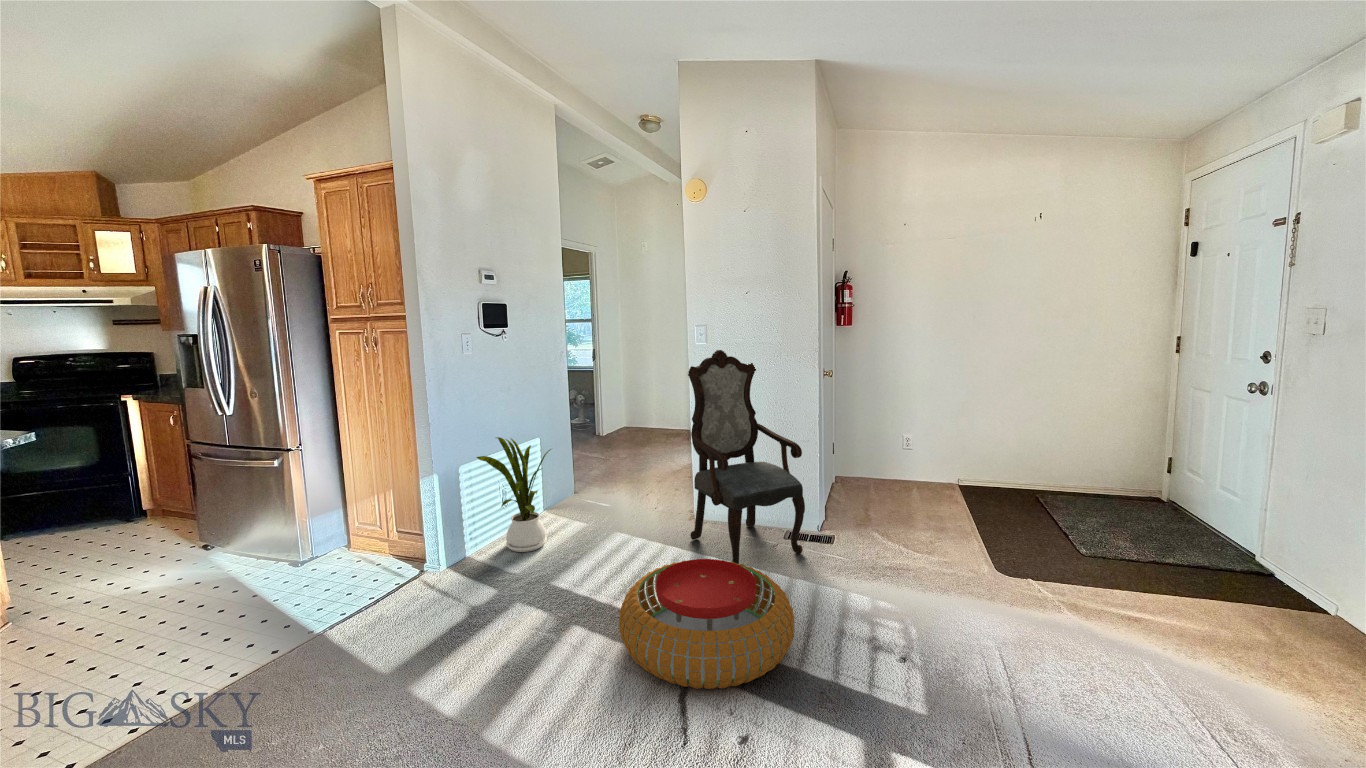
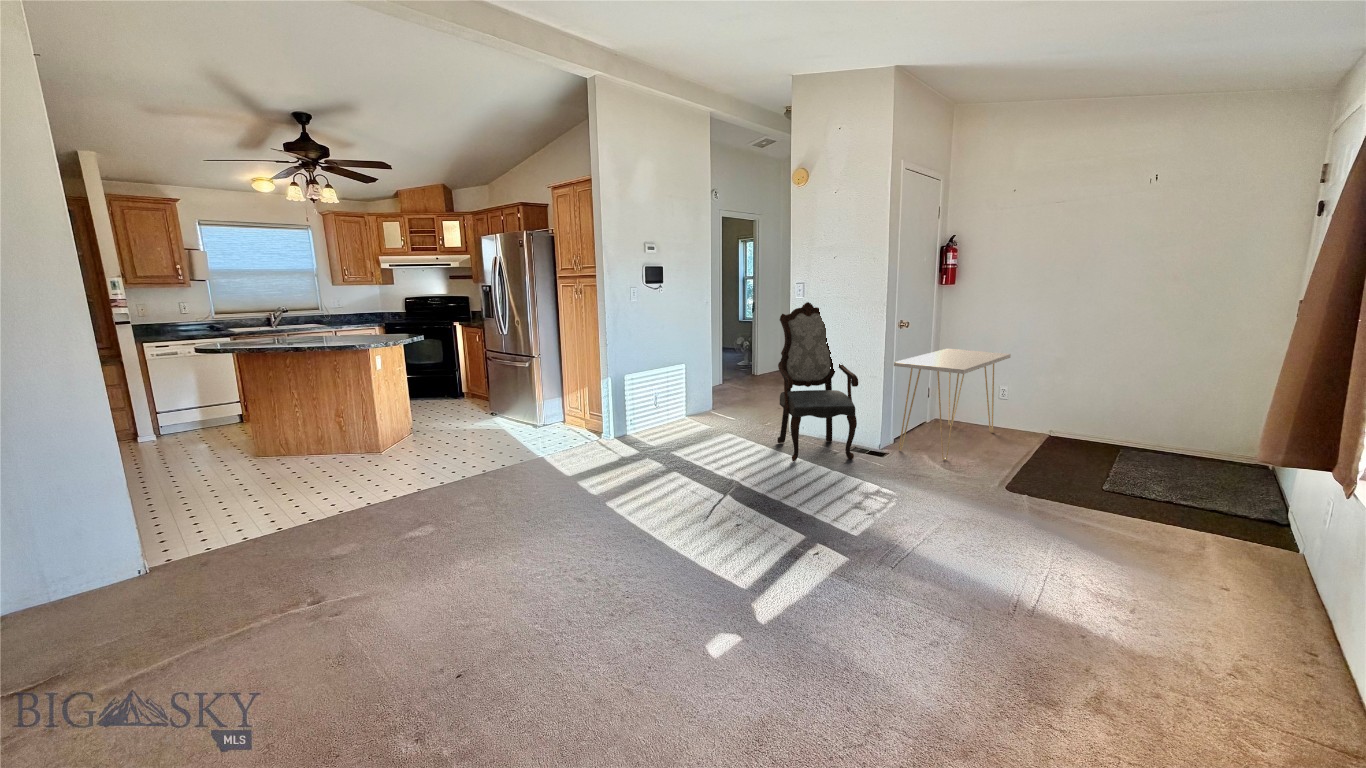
console table: none [828,396,919,536] -> present [894,349,1011,460]
house plant: present [477,437,551,552] -> none [634,356,685,436]
pouf: present [619,559,795,689] -> none [692,439,804,504]

